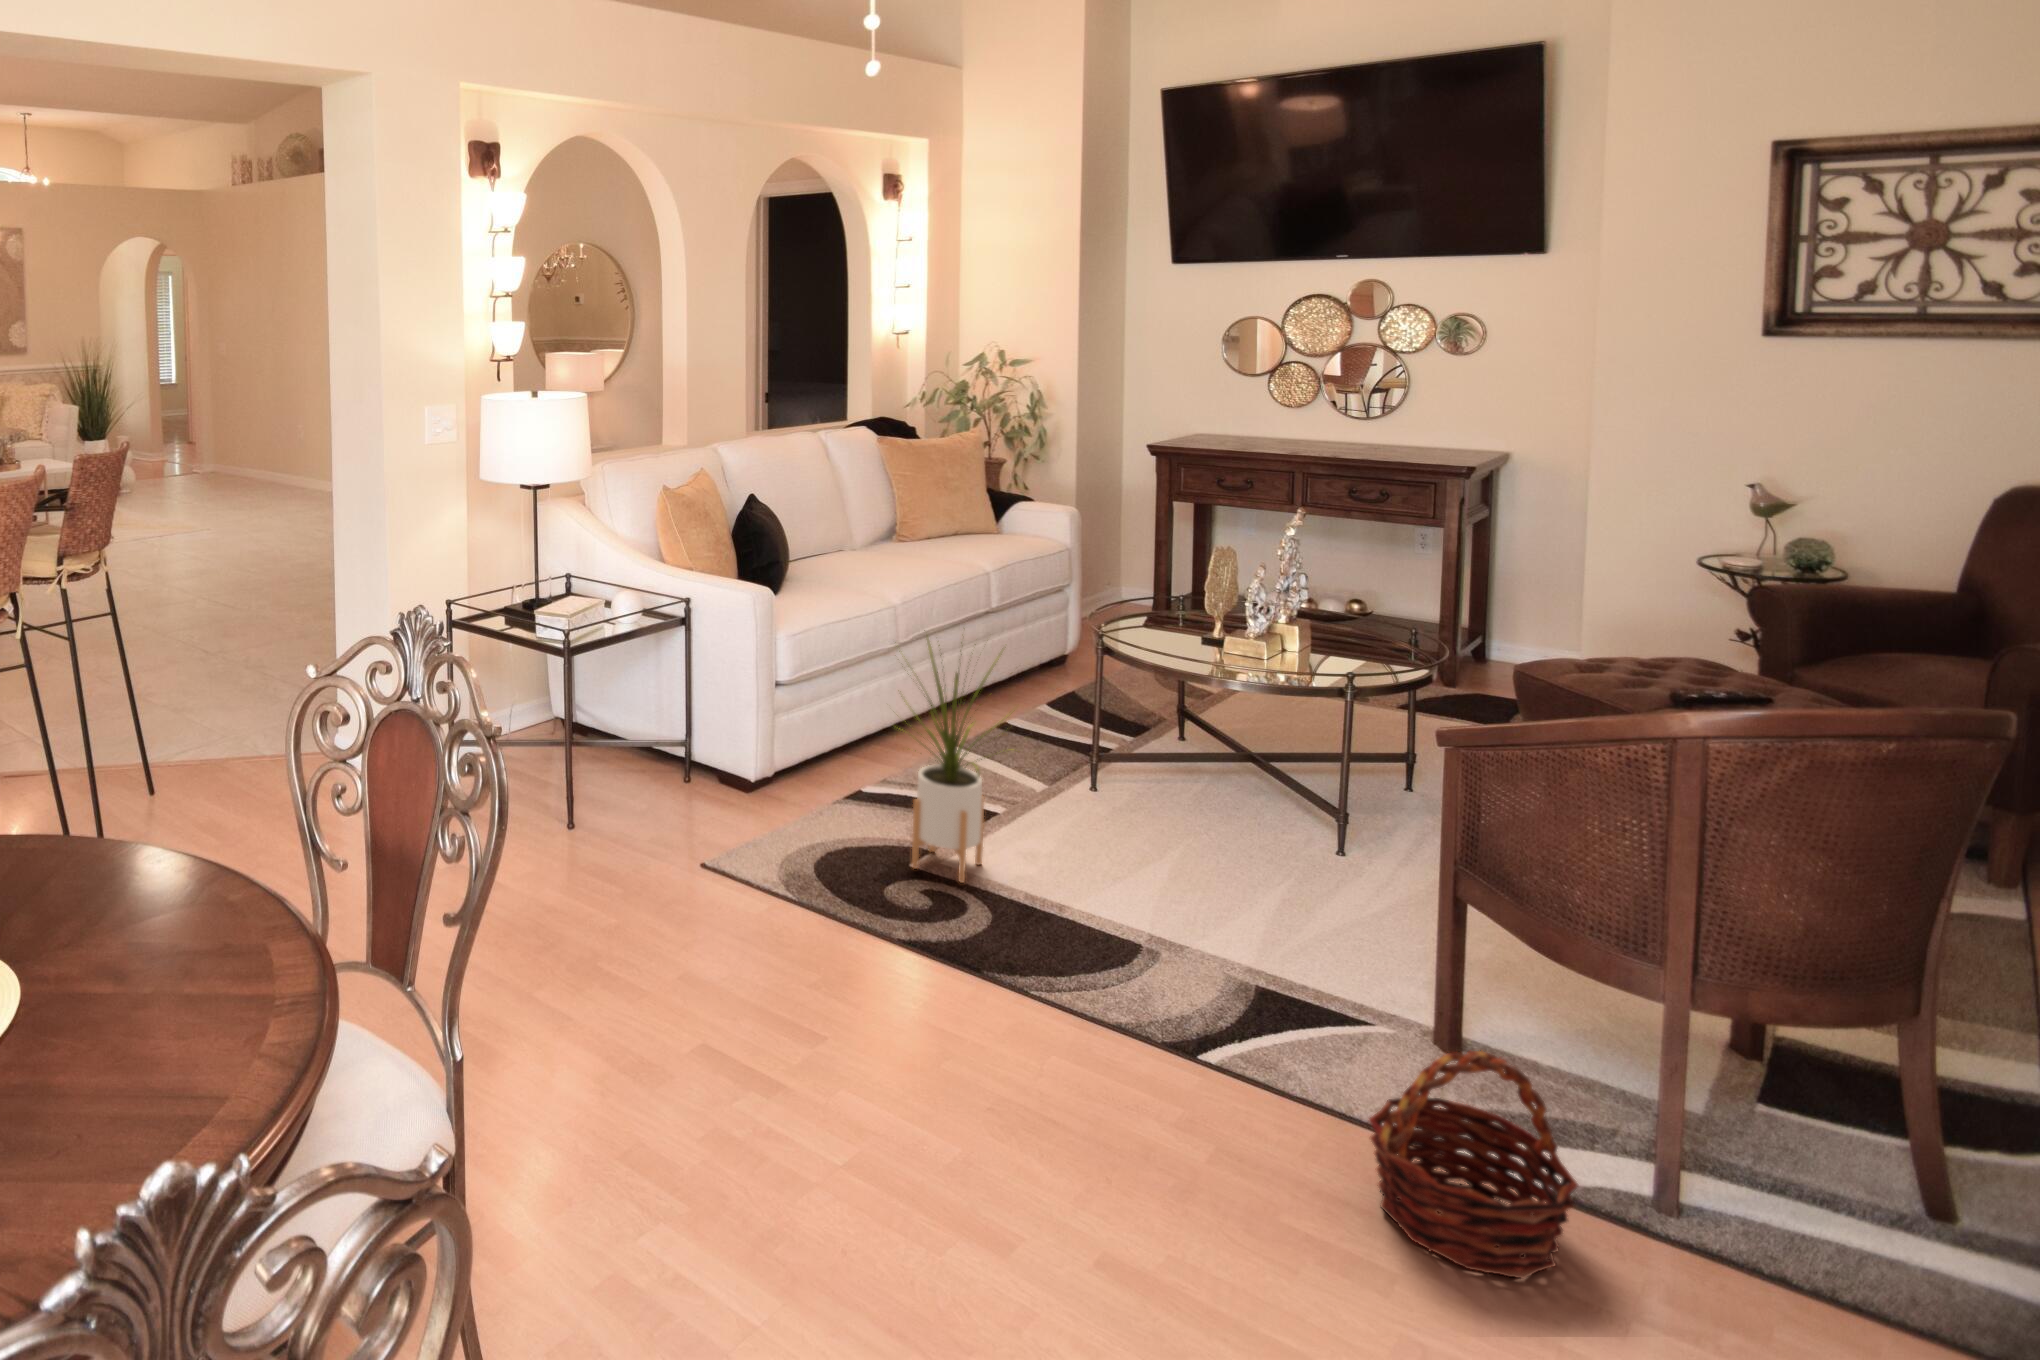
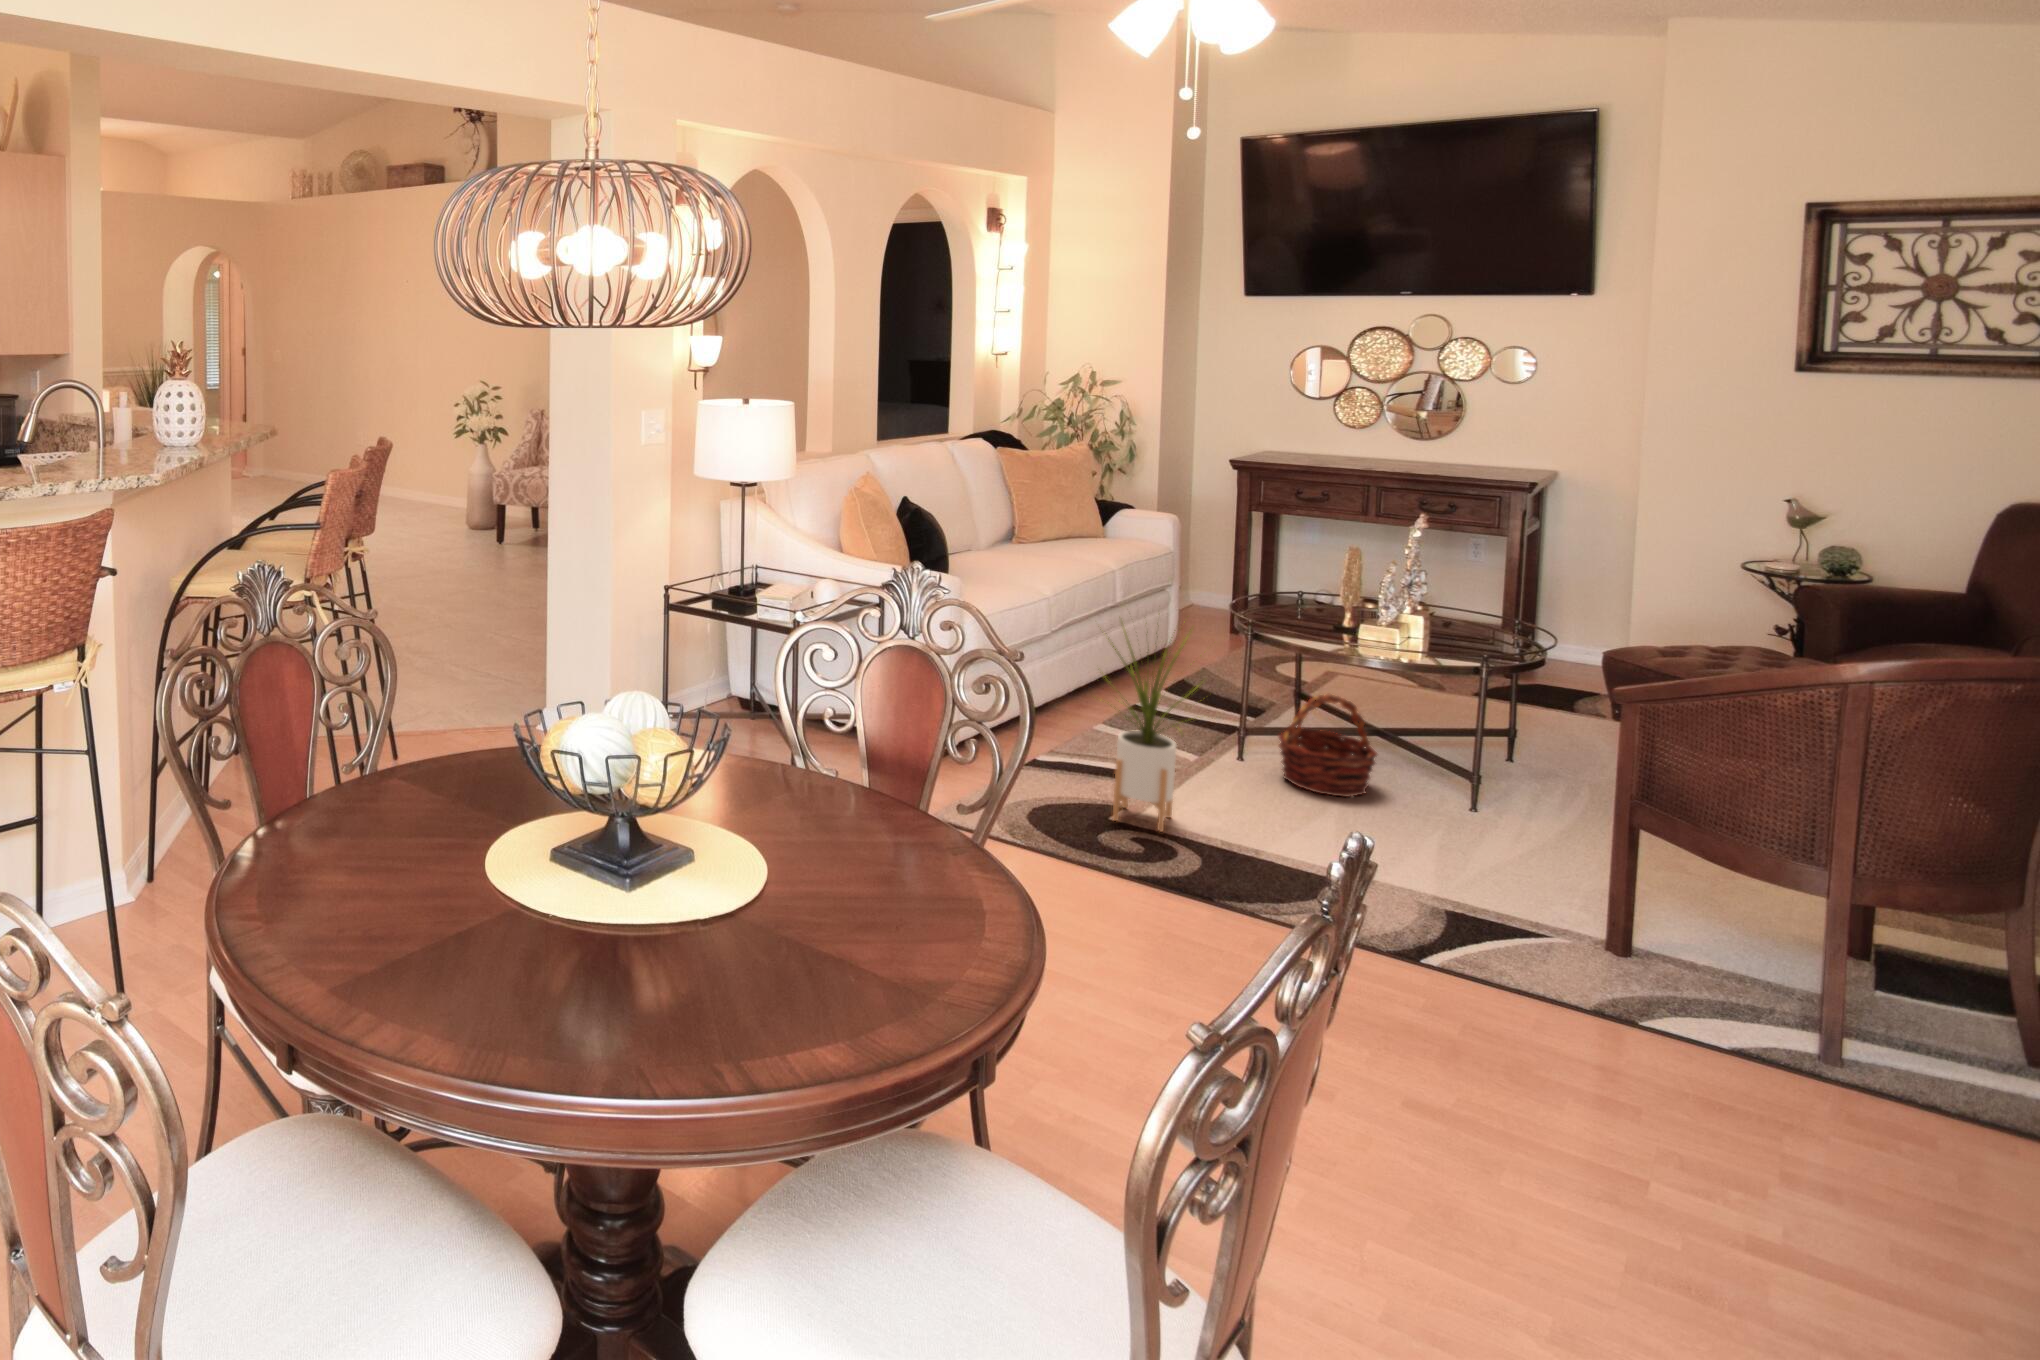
basket: present [1369,1051,1578,1278] -> present [1279,694,1377,797]

